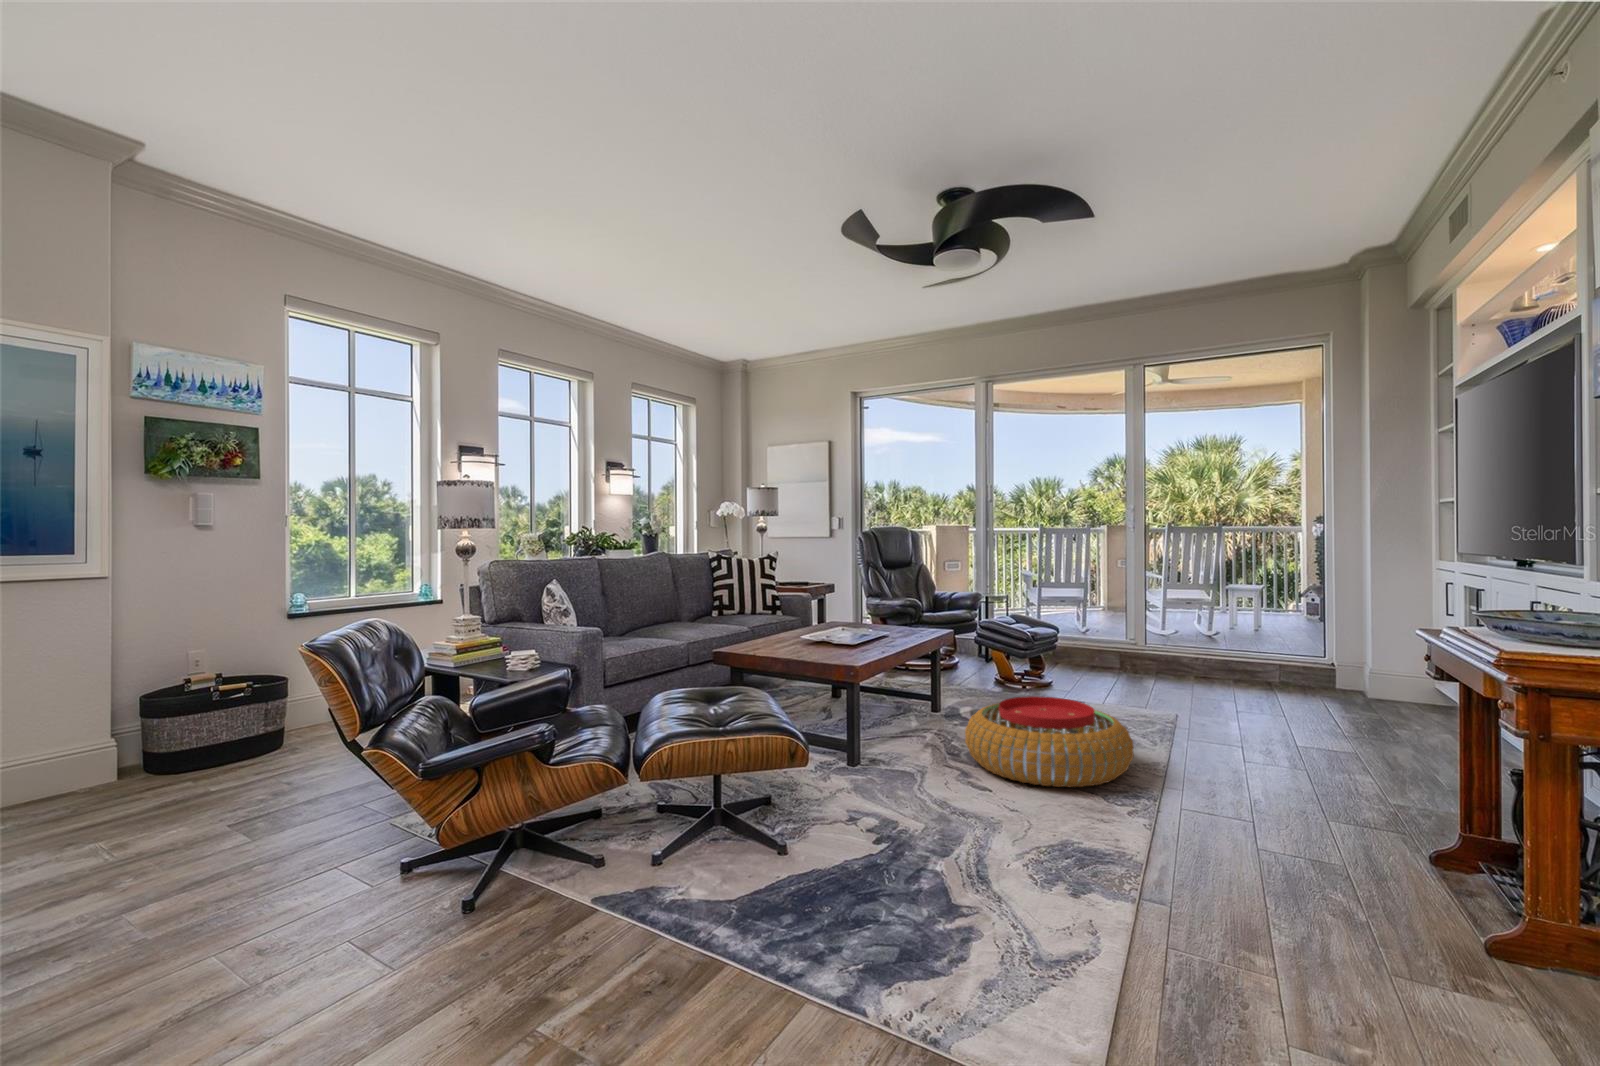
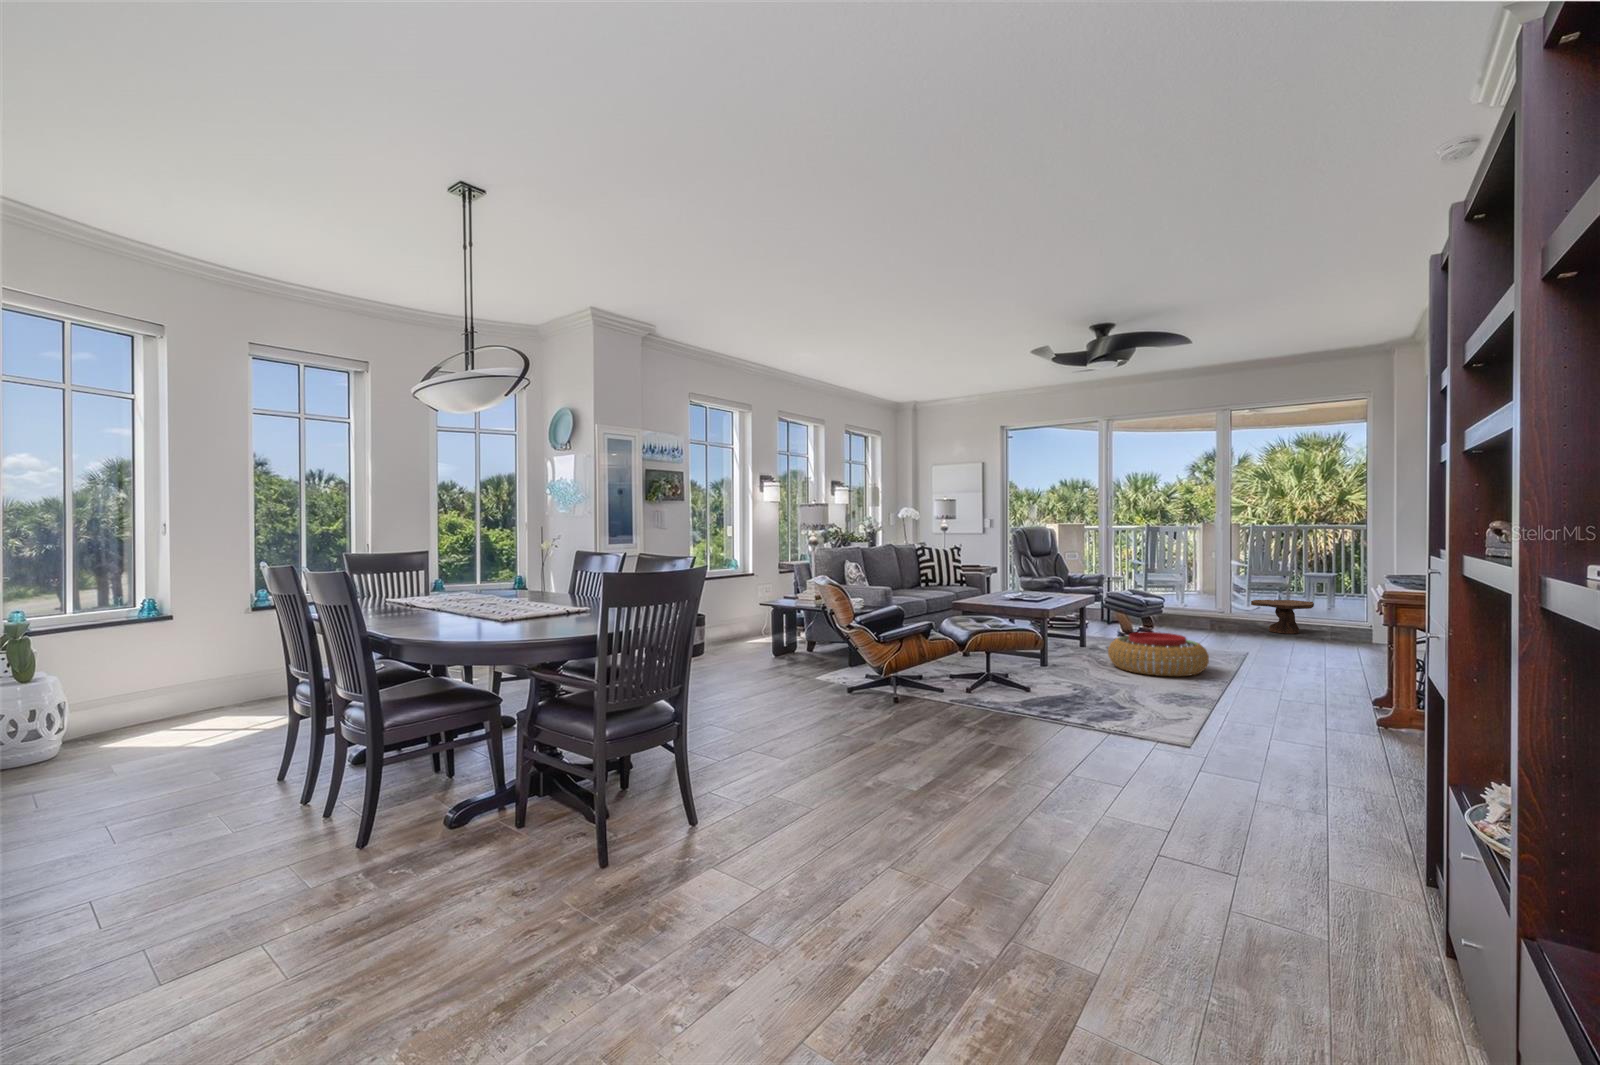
side table: none [1179,625,1265,676] -> present [1251,600,1314,634]

